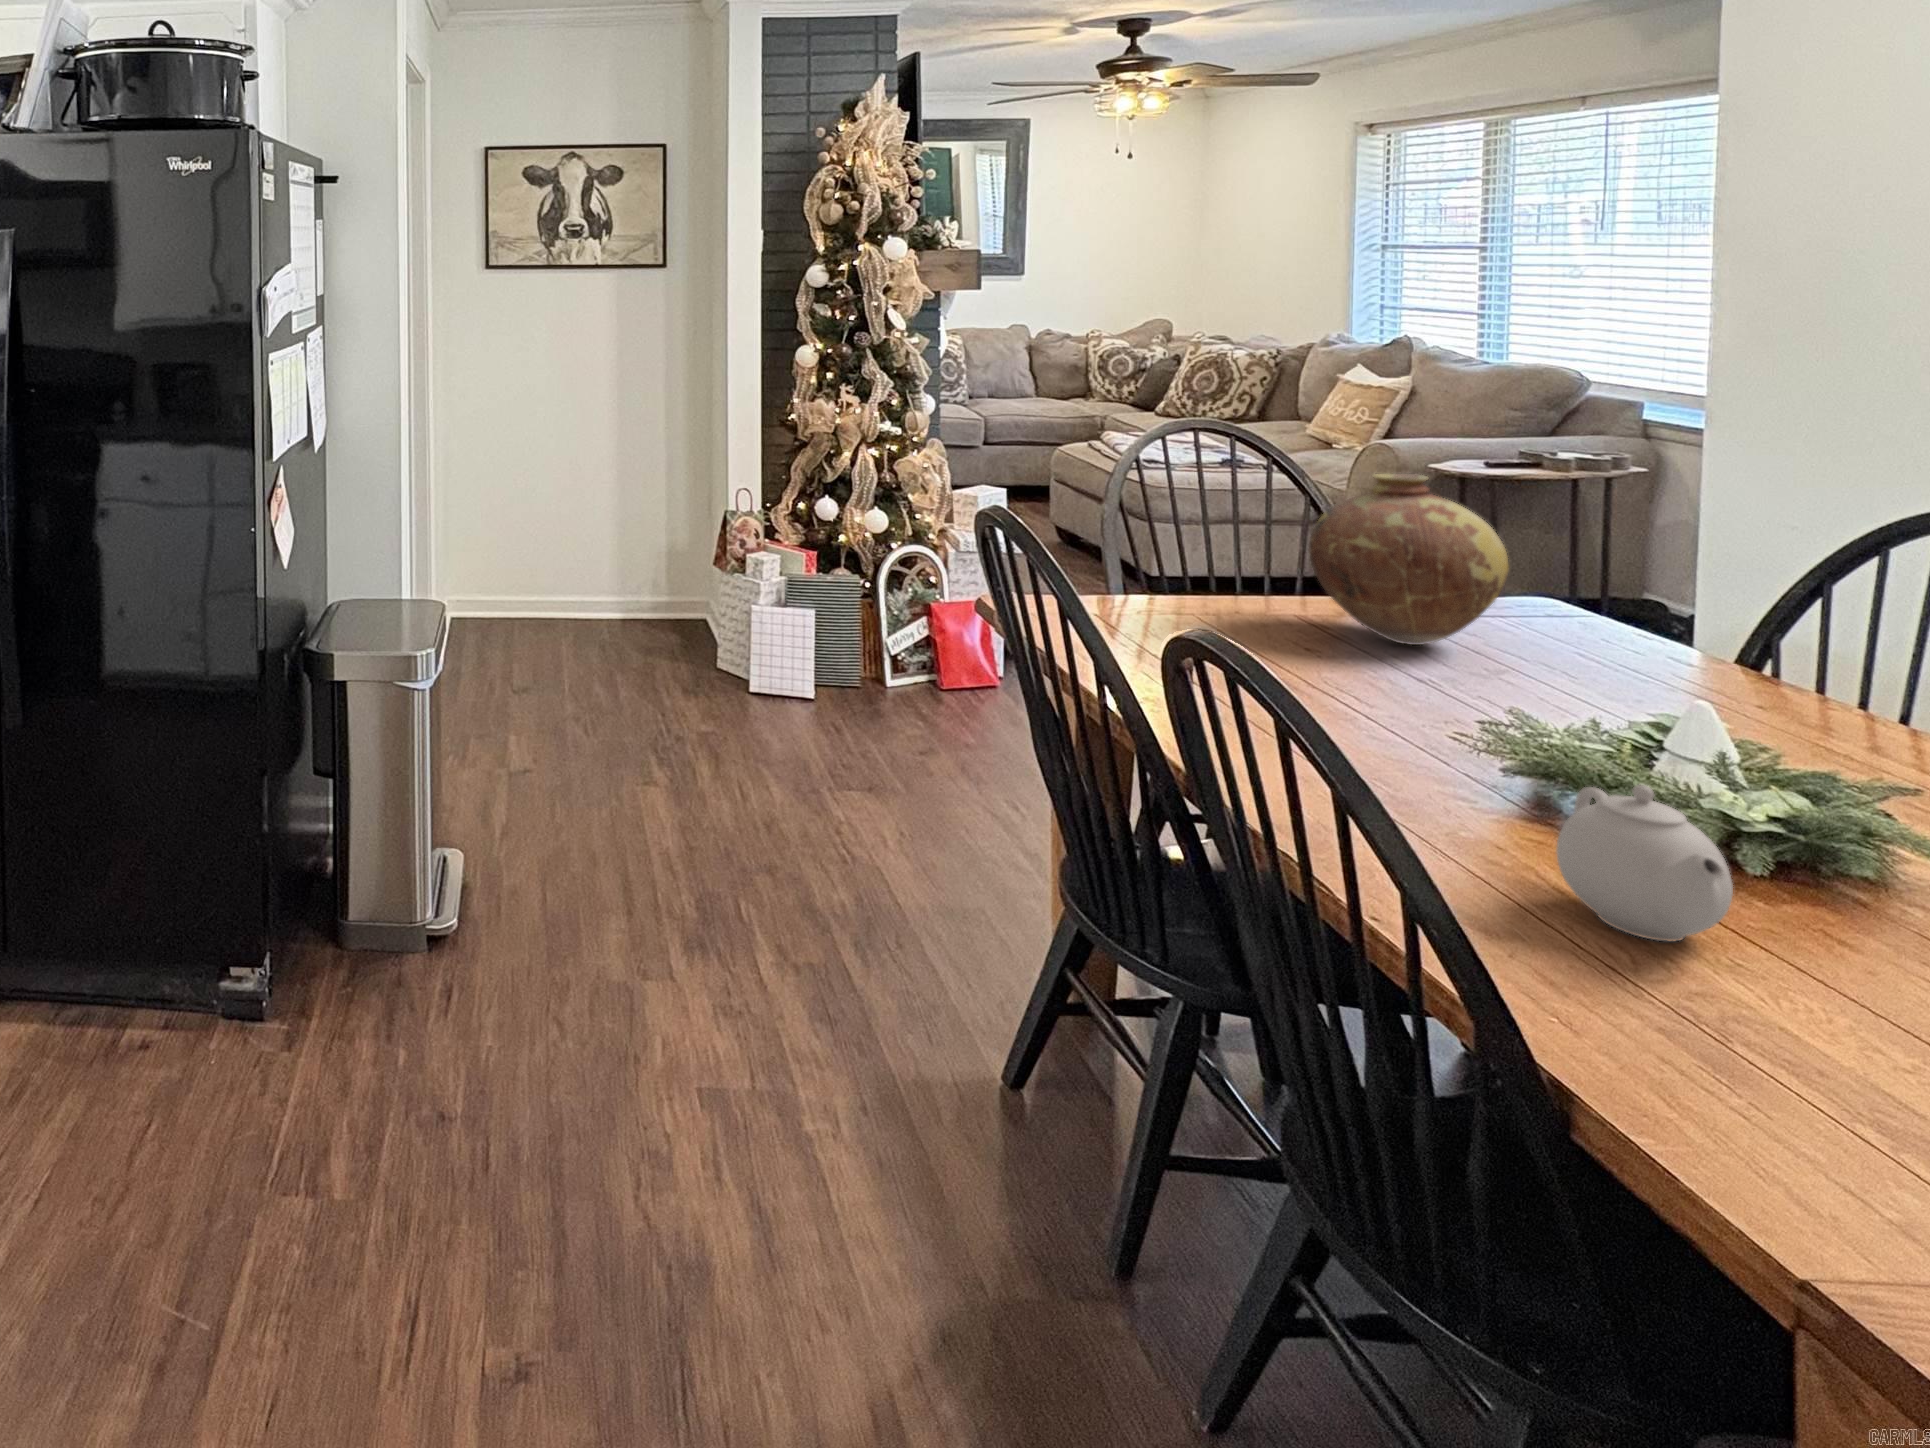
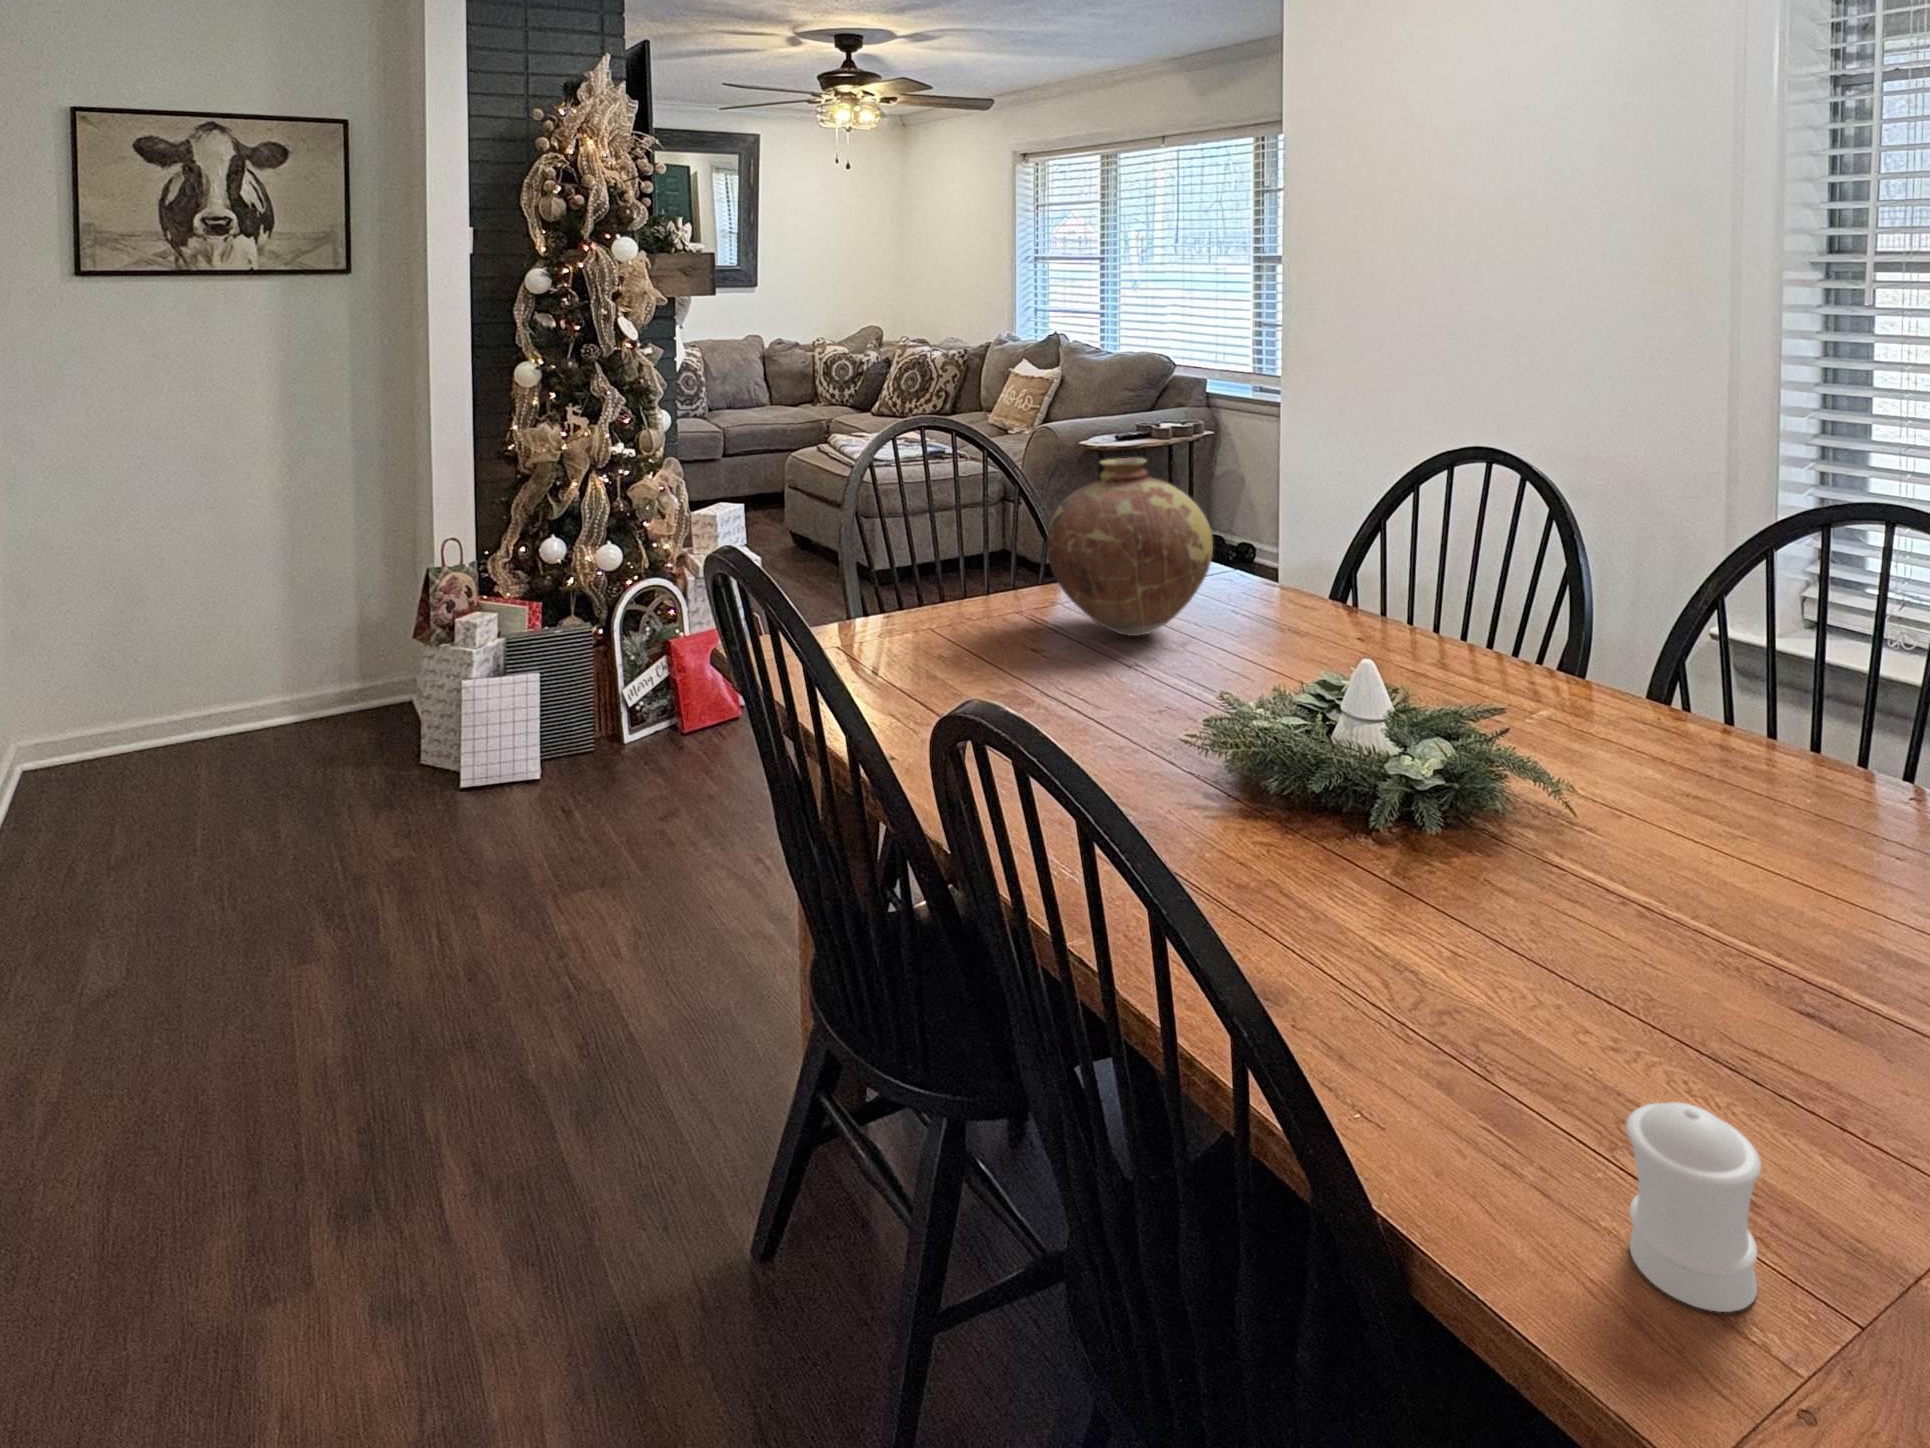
teapot: present [1556,785,1733,942] -> none [1373,815,1558,1005]
salt shaker: none [1702,977,1828,1125] -> present [1626,1102,1761,1312]

